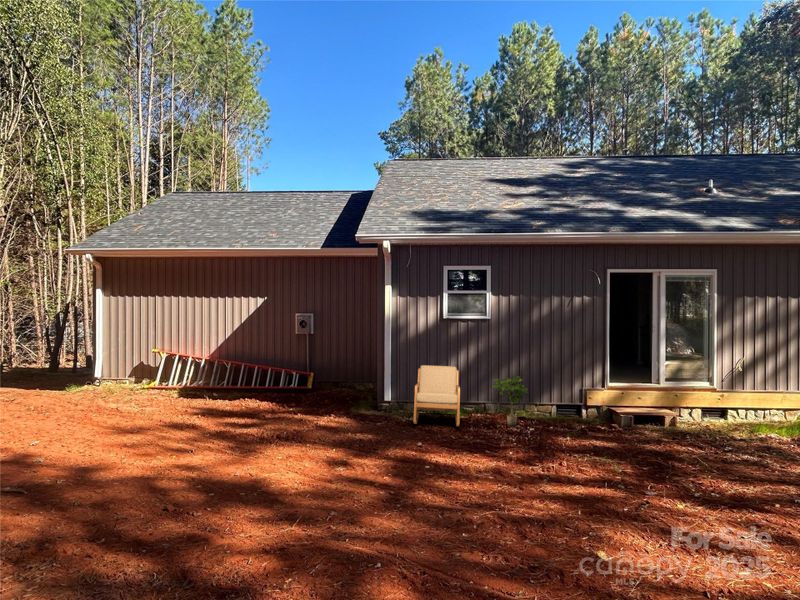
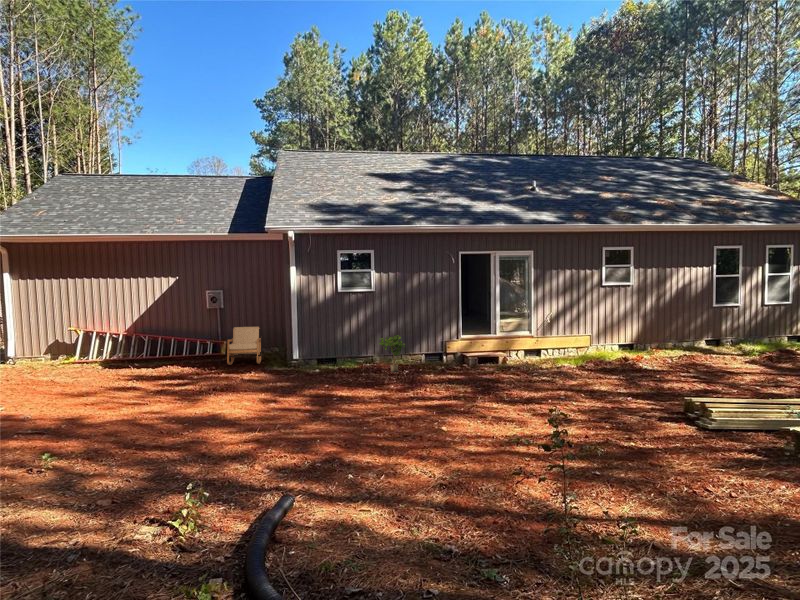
chair: present [413,365,460,426] -> present [227,327,261,365]

